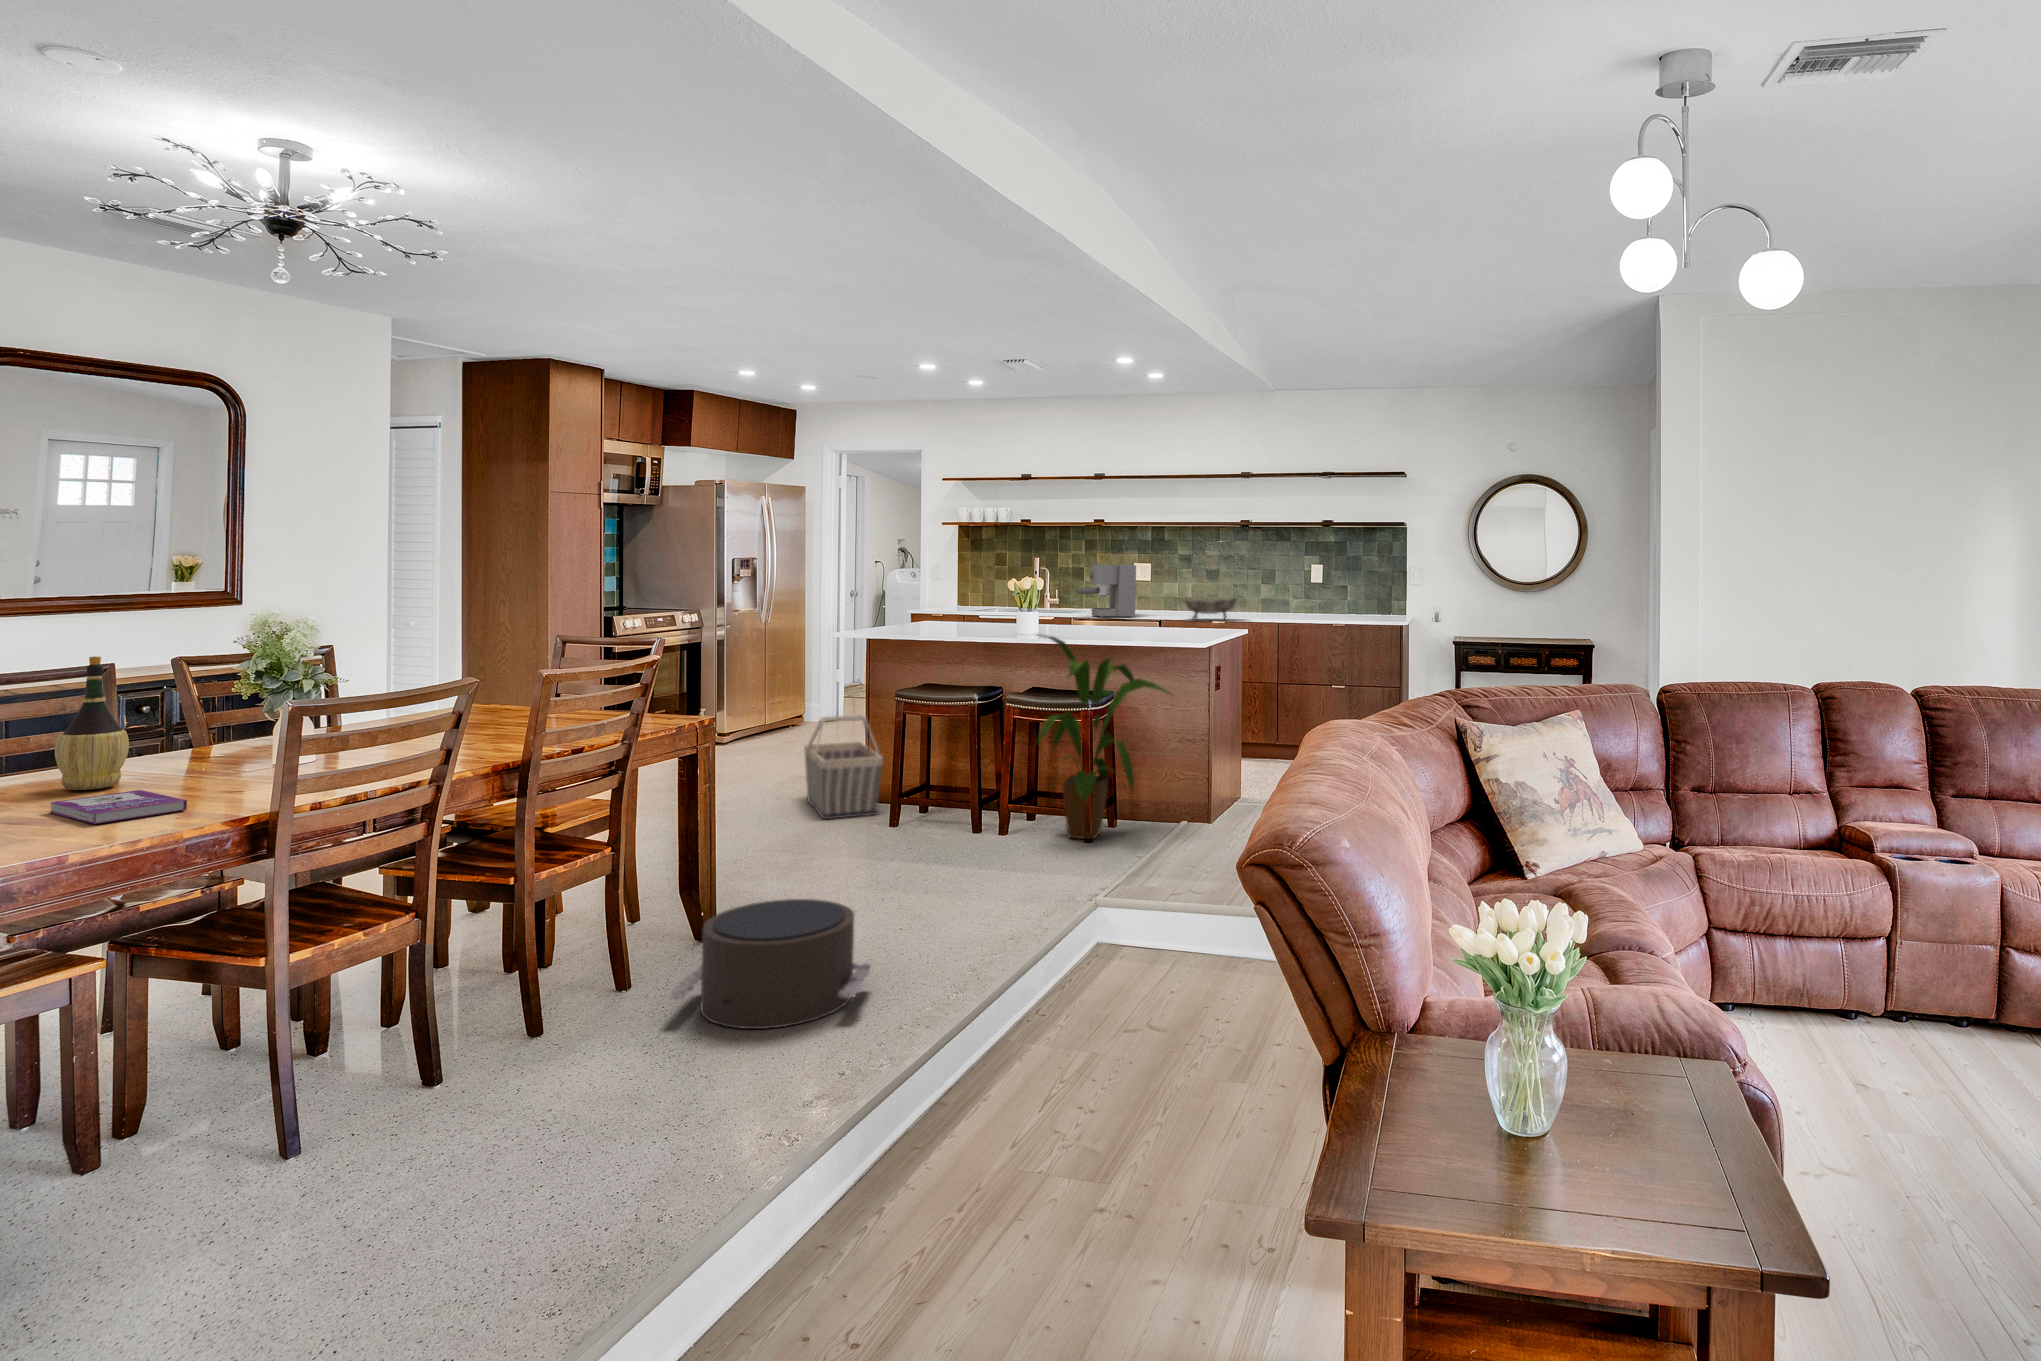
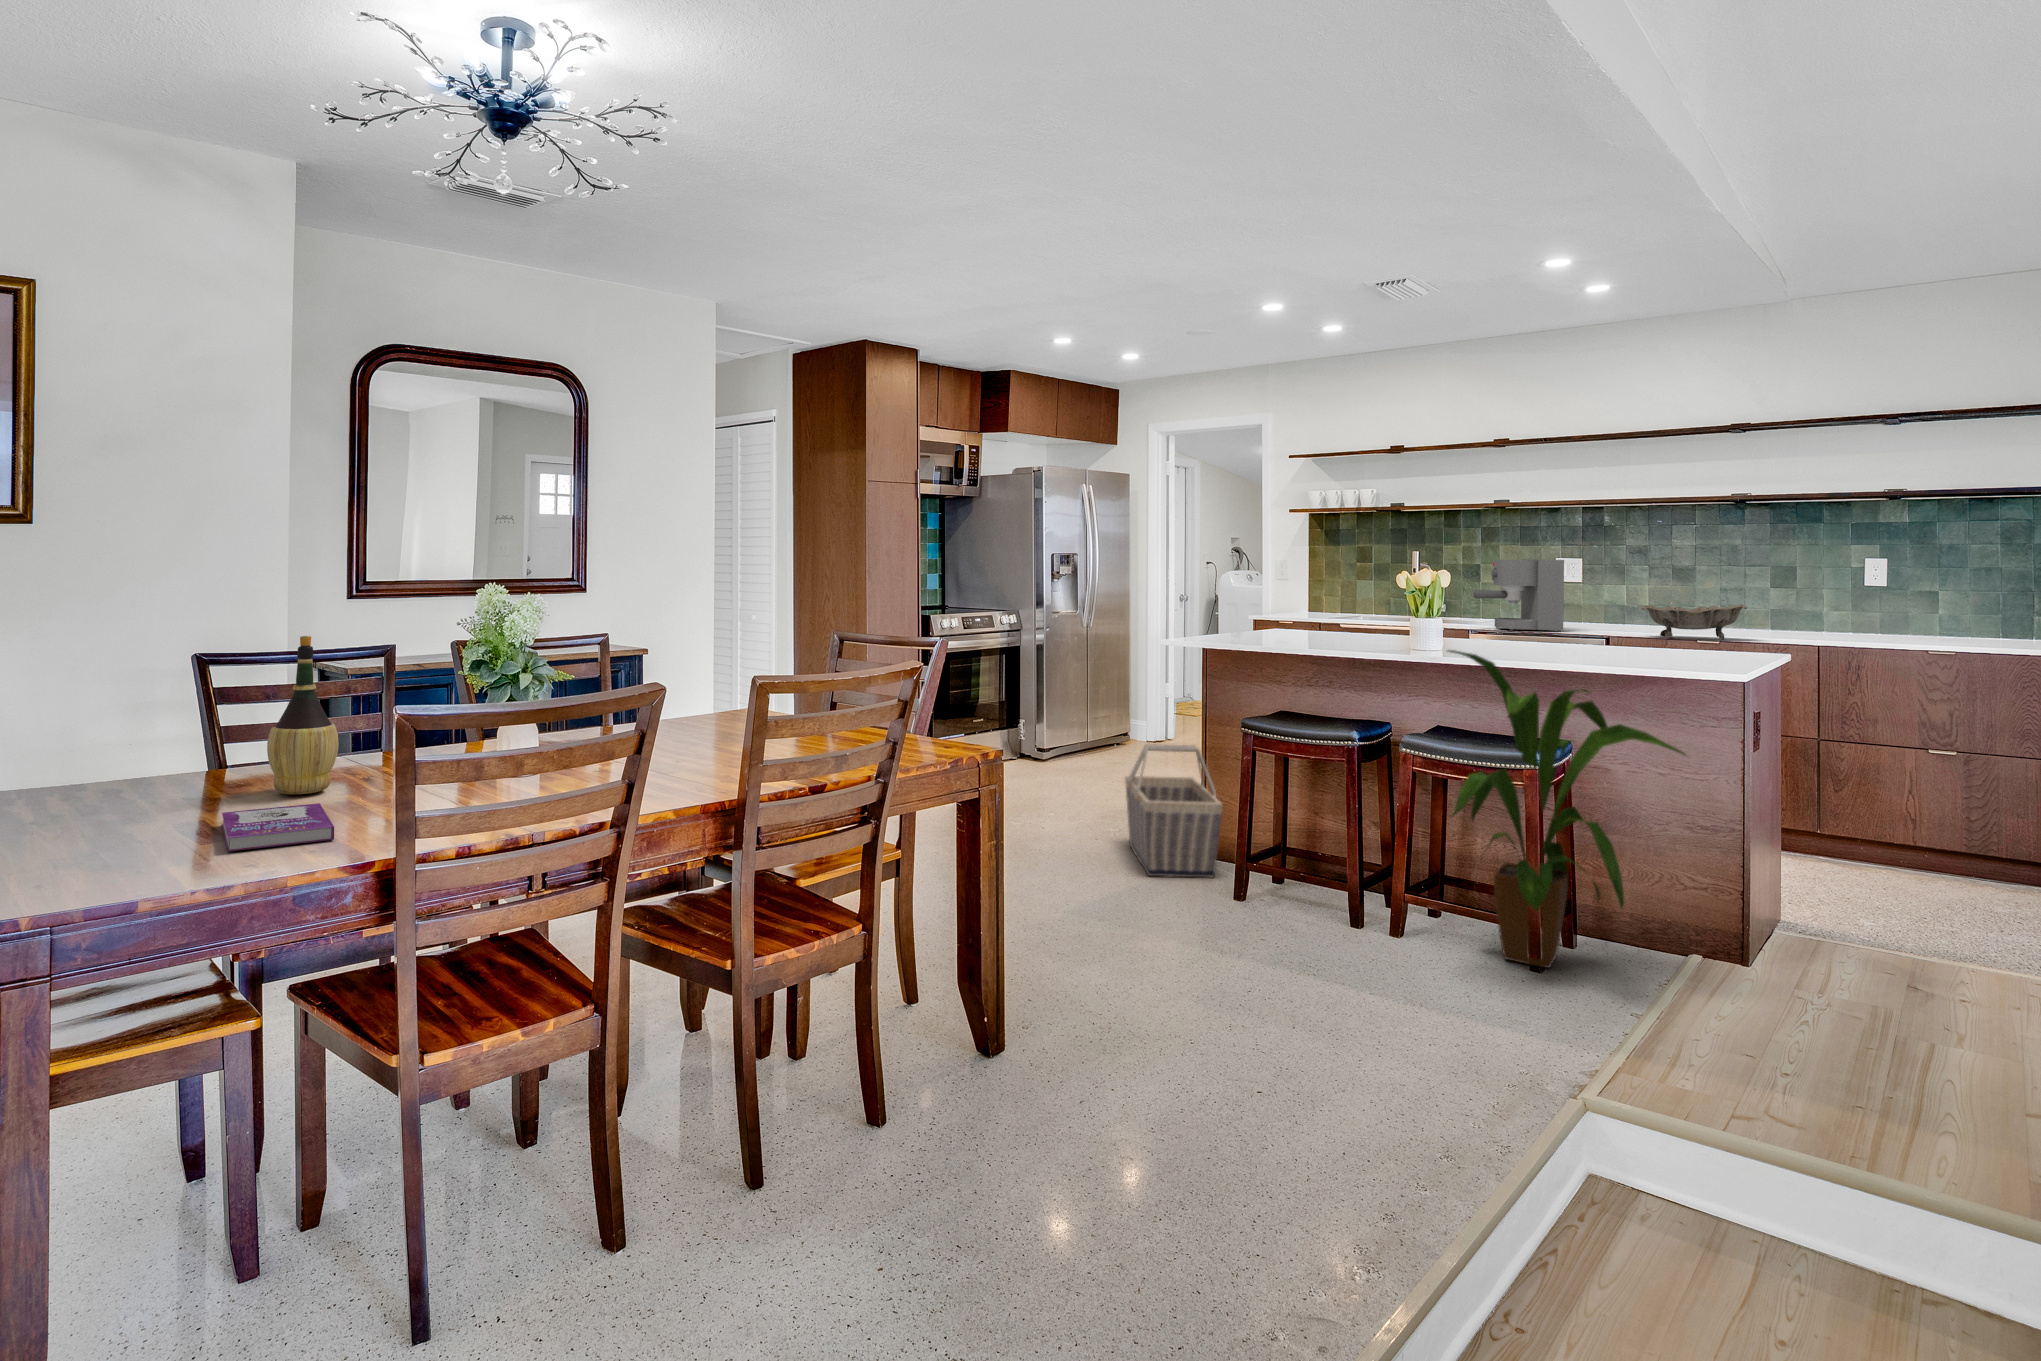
pouf: present [670,899,871,1029] -> none [919,1033,1219,1272]

